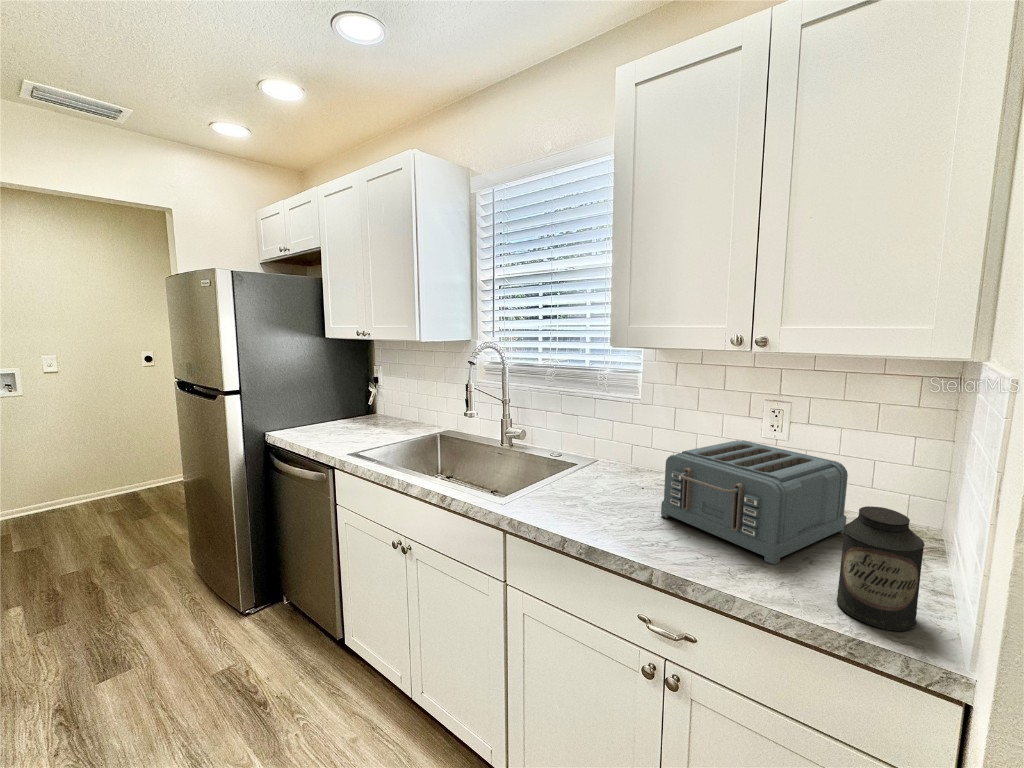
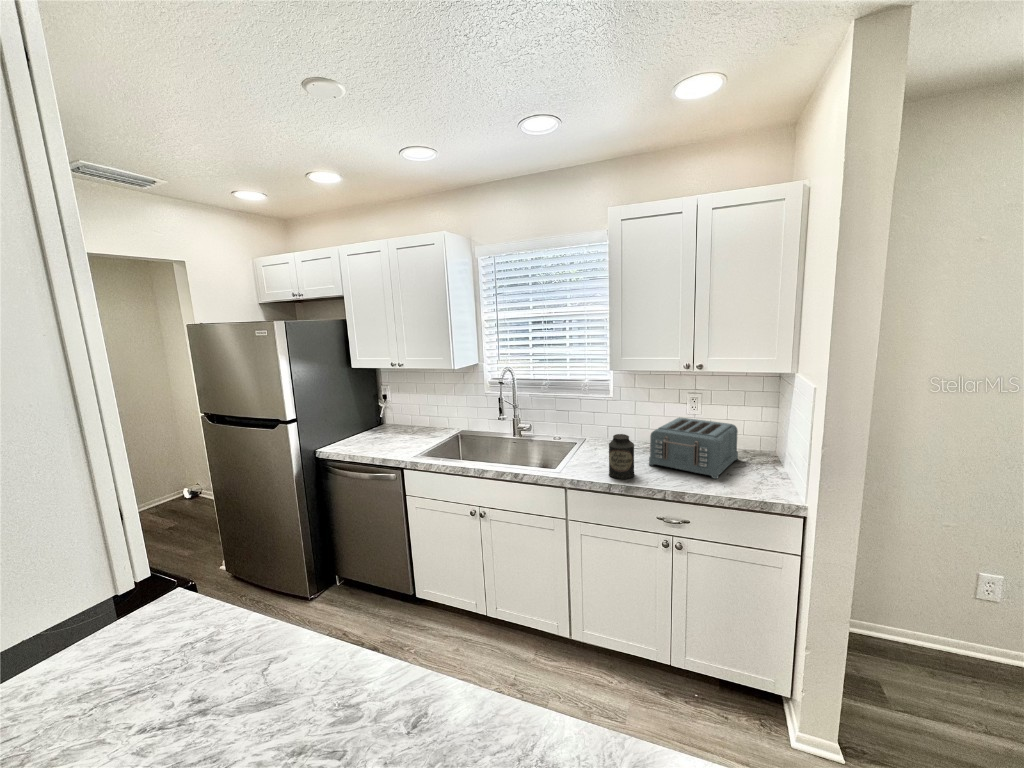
canister: present [837,506,925,631] -> present [609,434,634,479]

